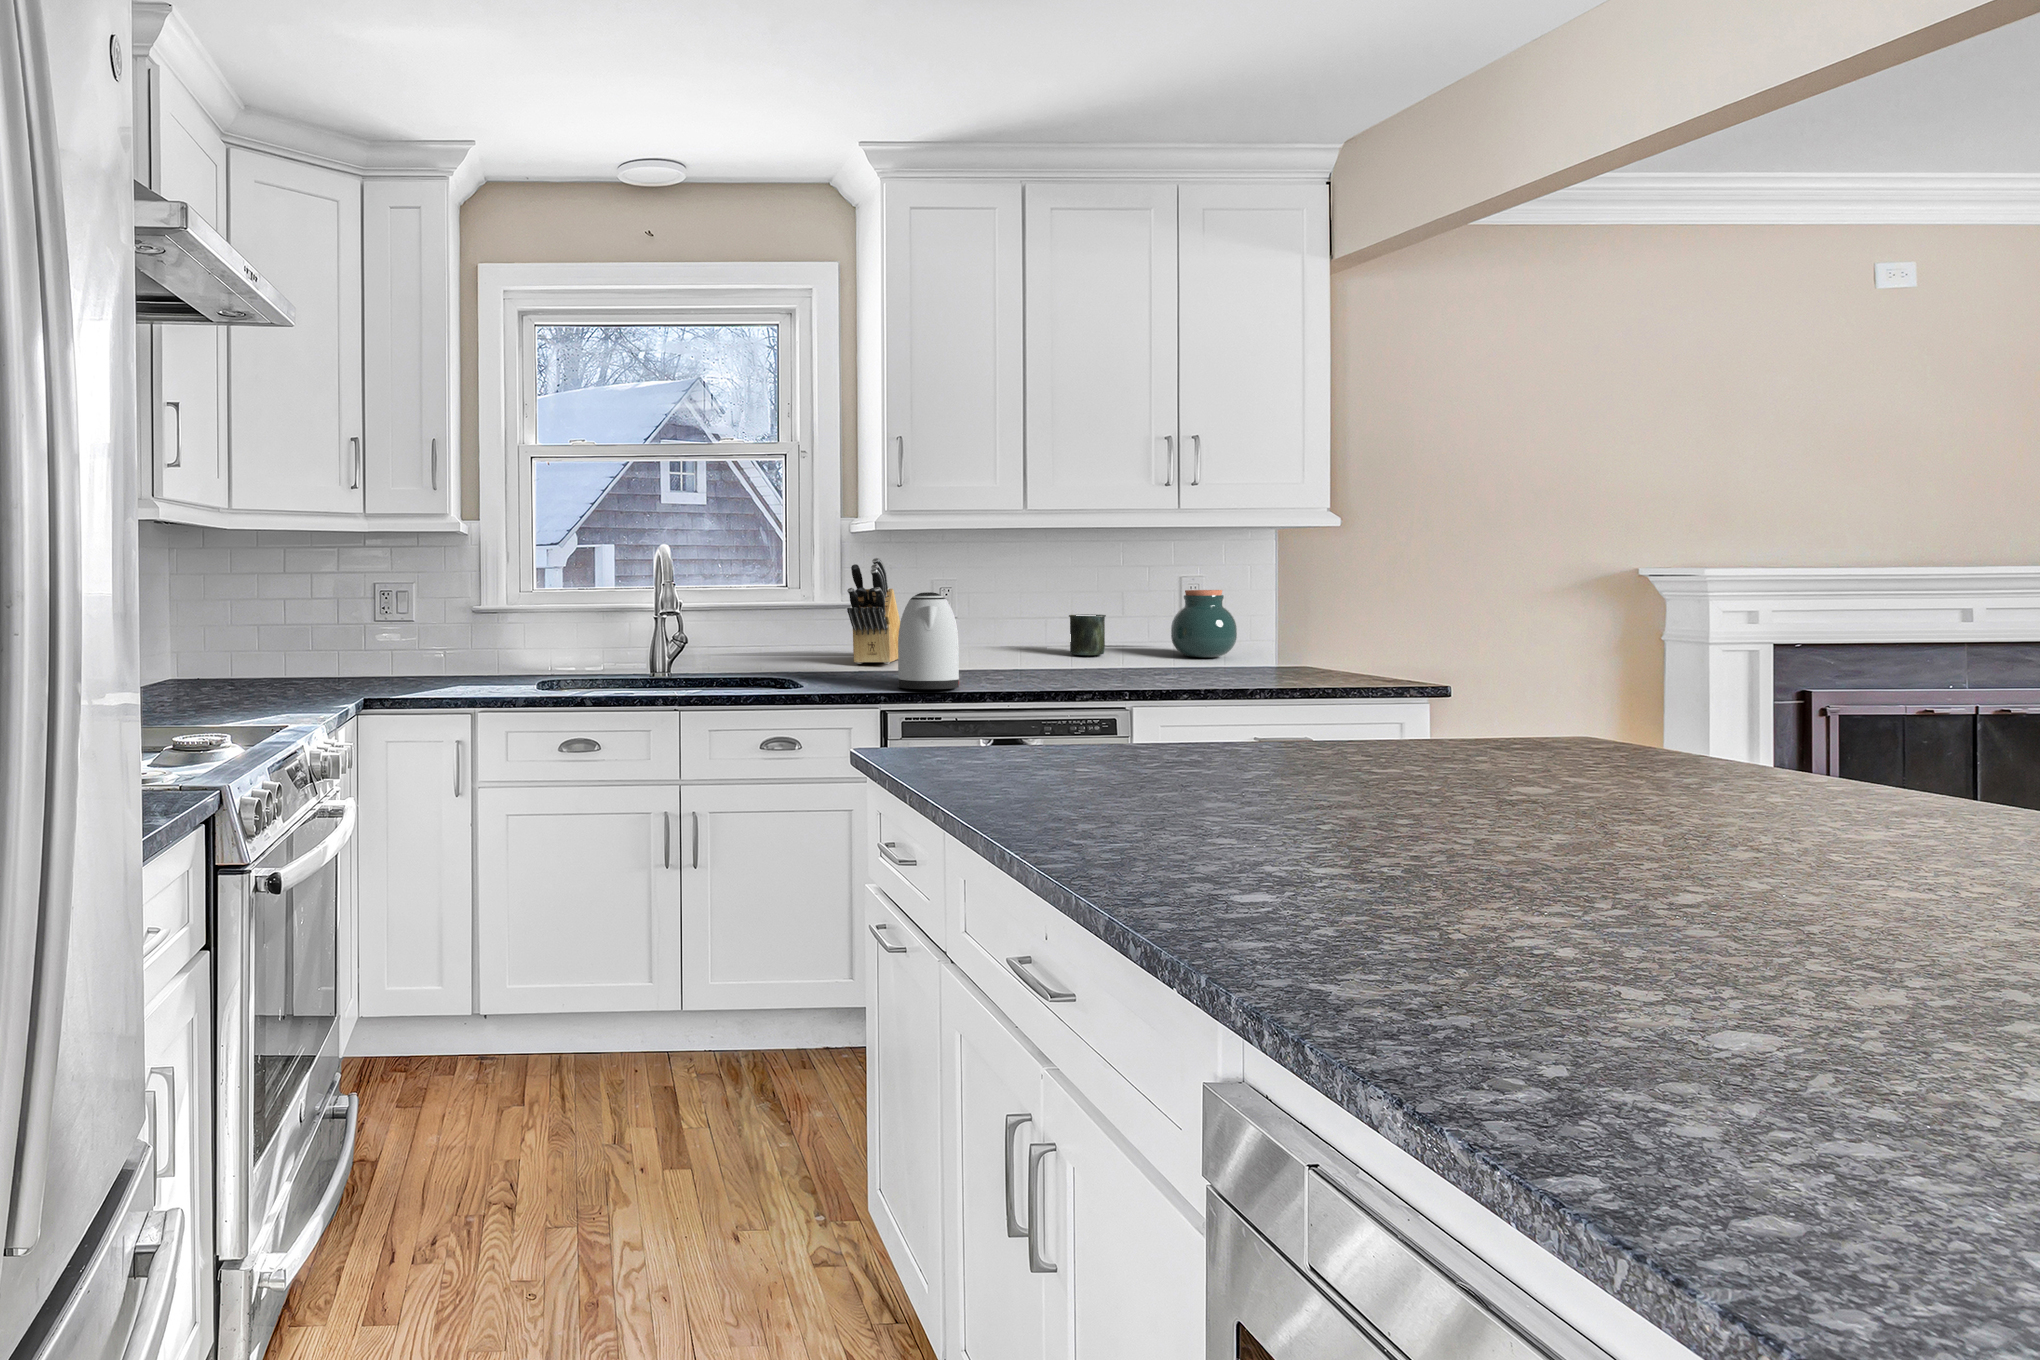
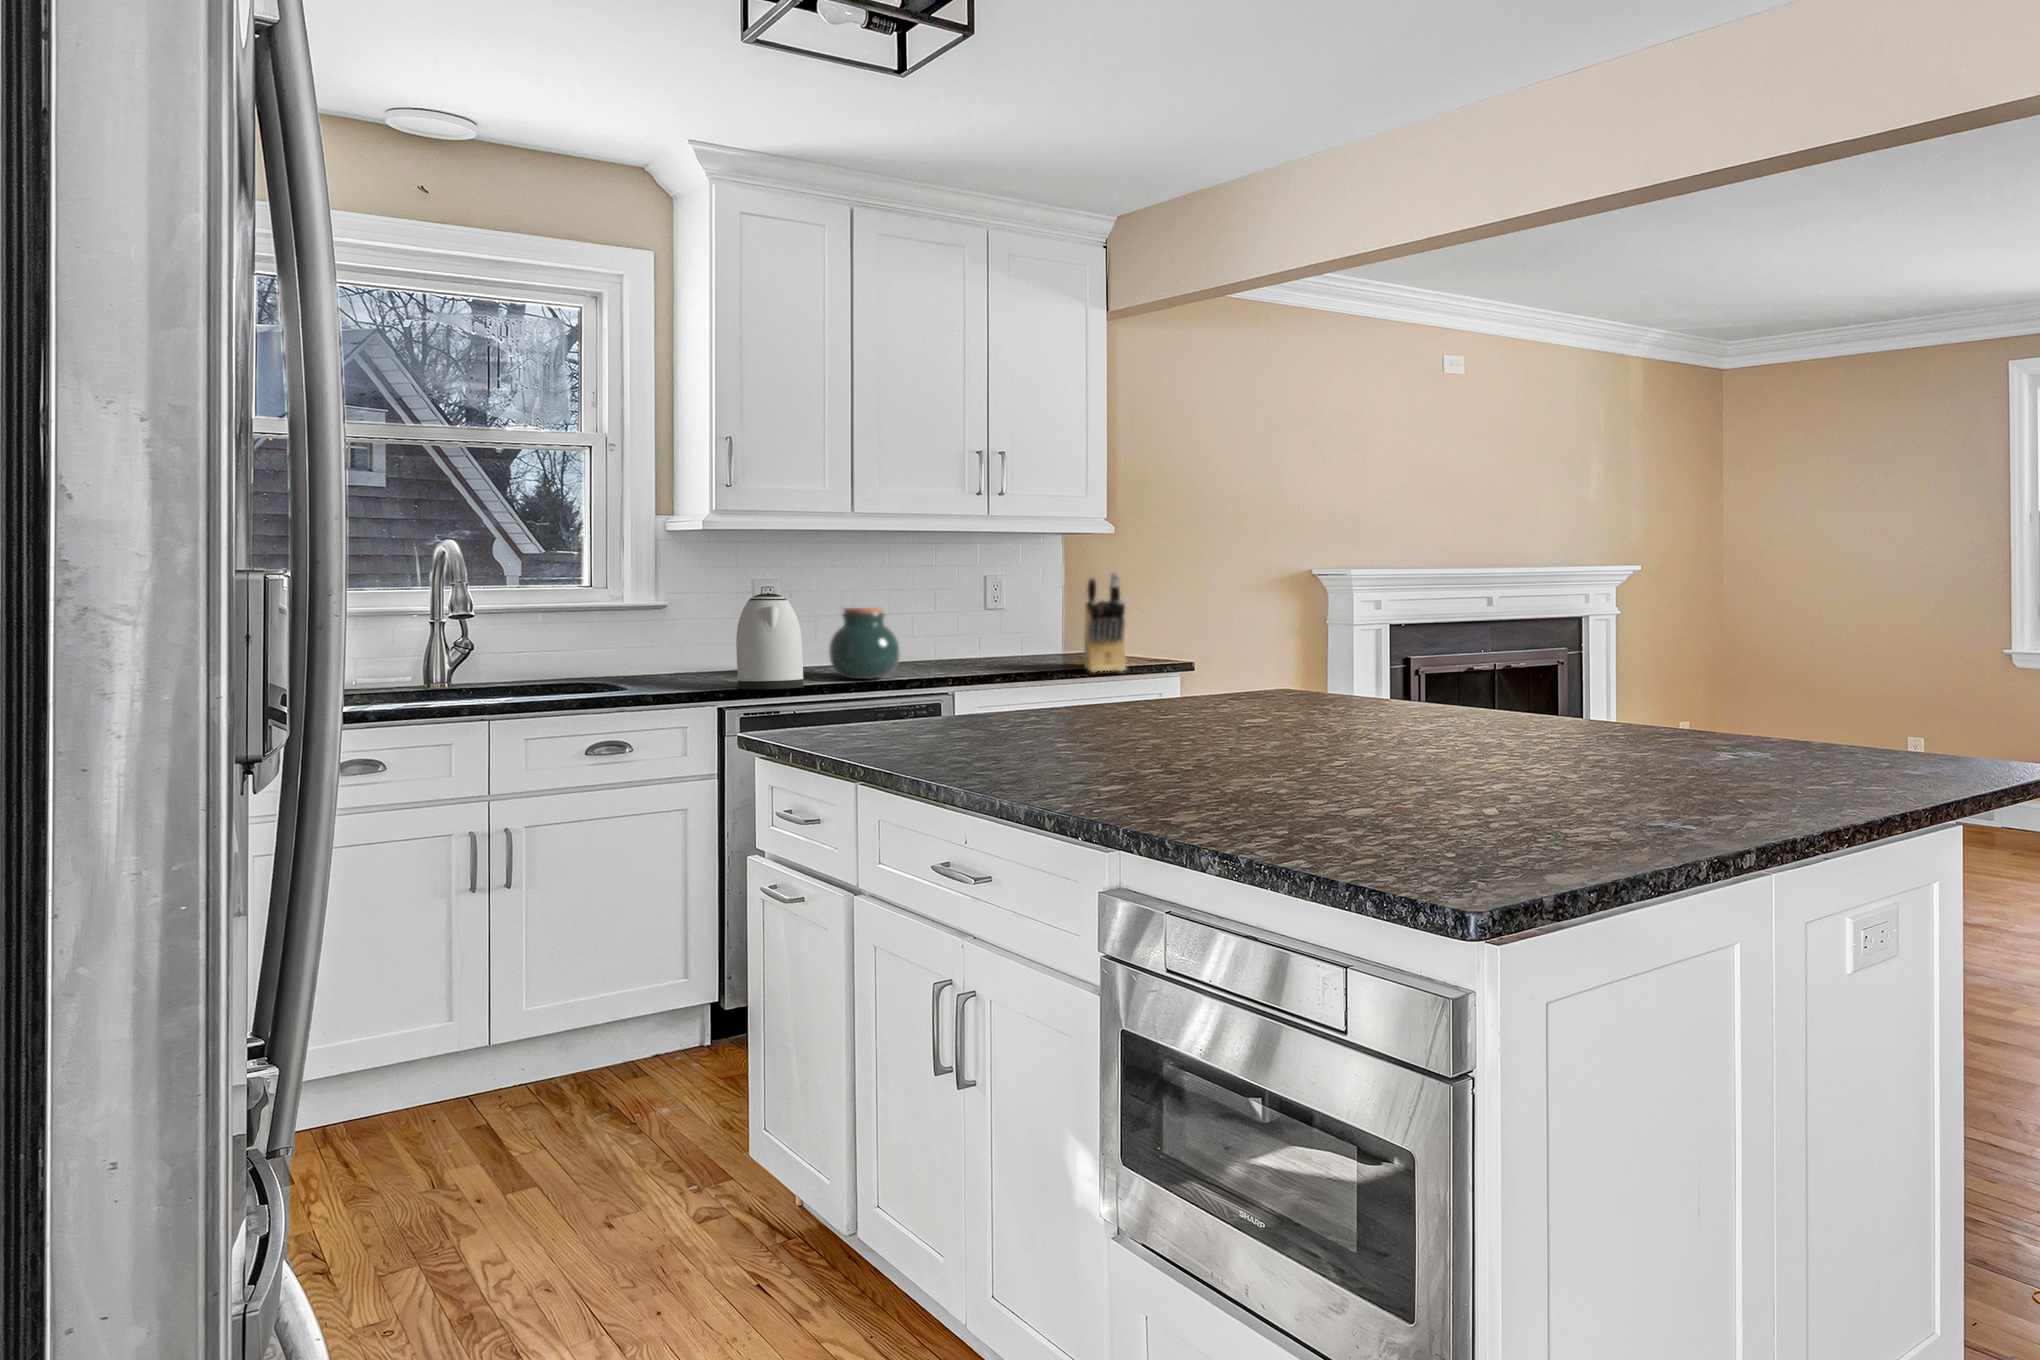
knife block: present [847,558,900,664] -> present [1084,573,1126,672]
jar: present [1171,590,1237,657] -> present [829,608,900,679]
mug: present [1069,614,1106,655] -> none [904,619,940,657]

